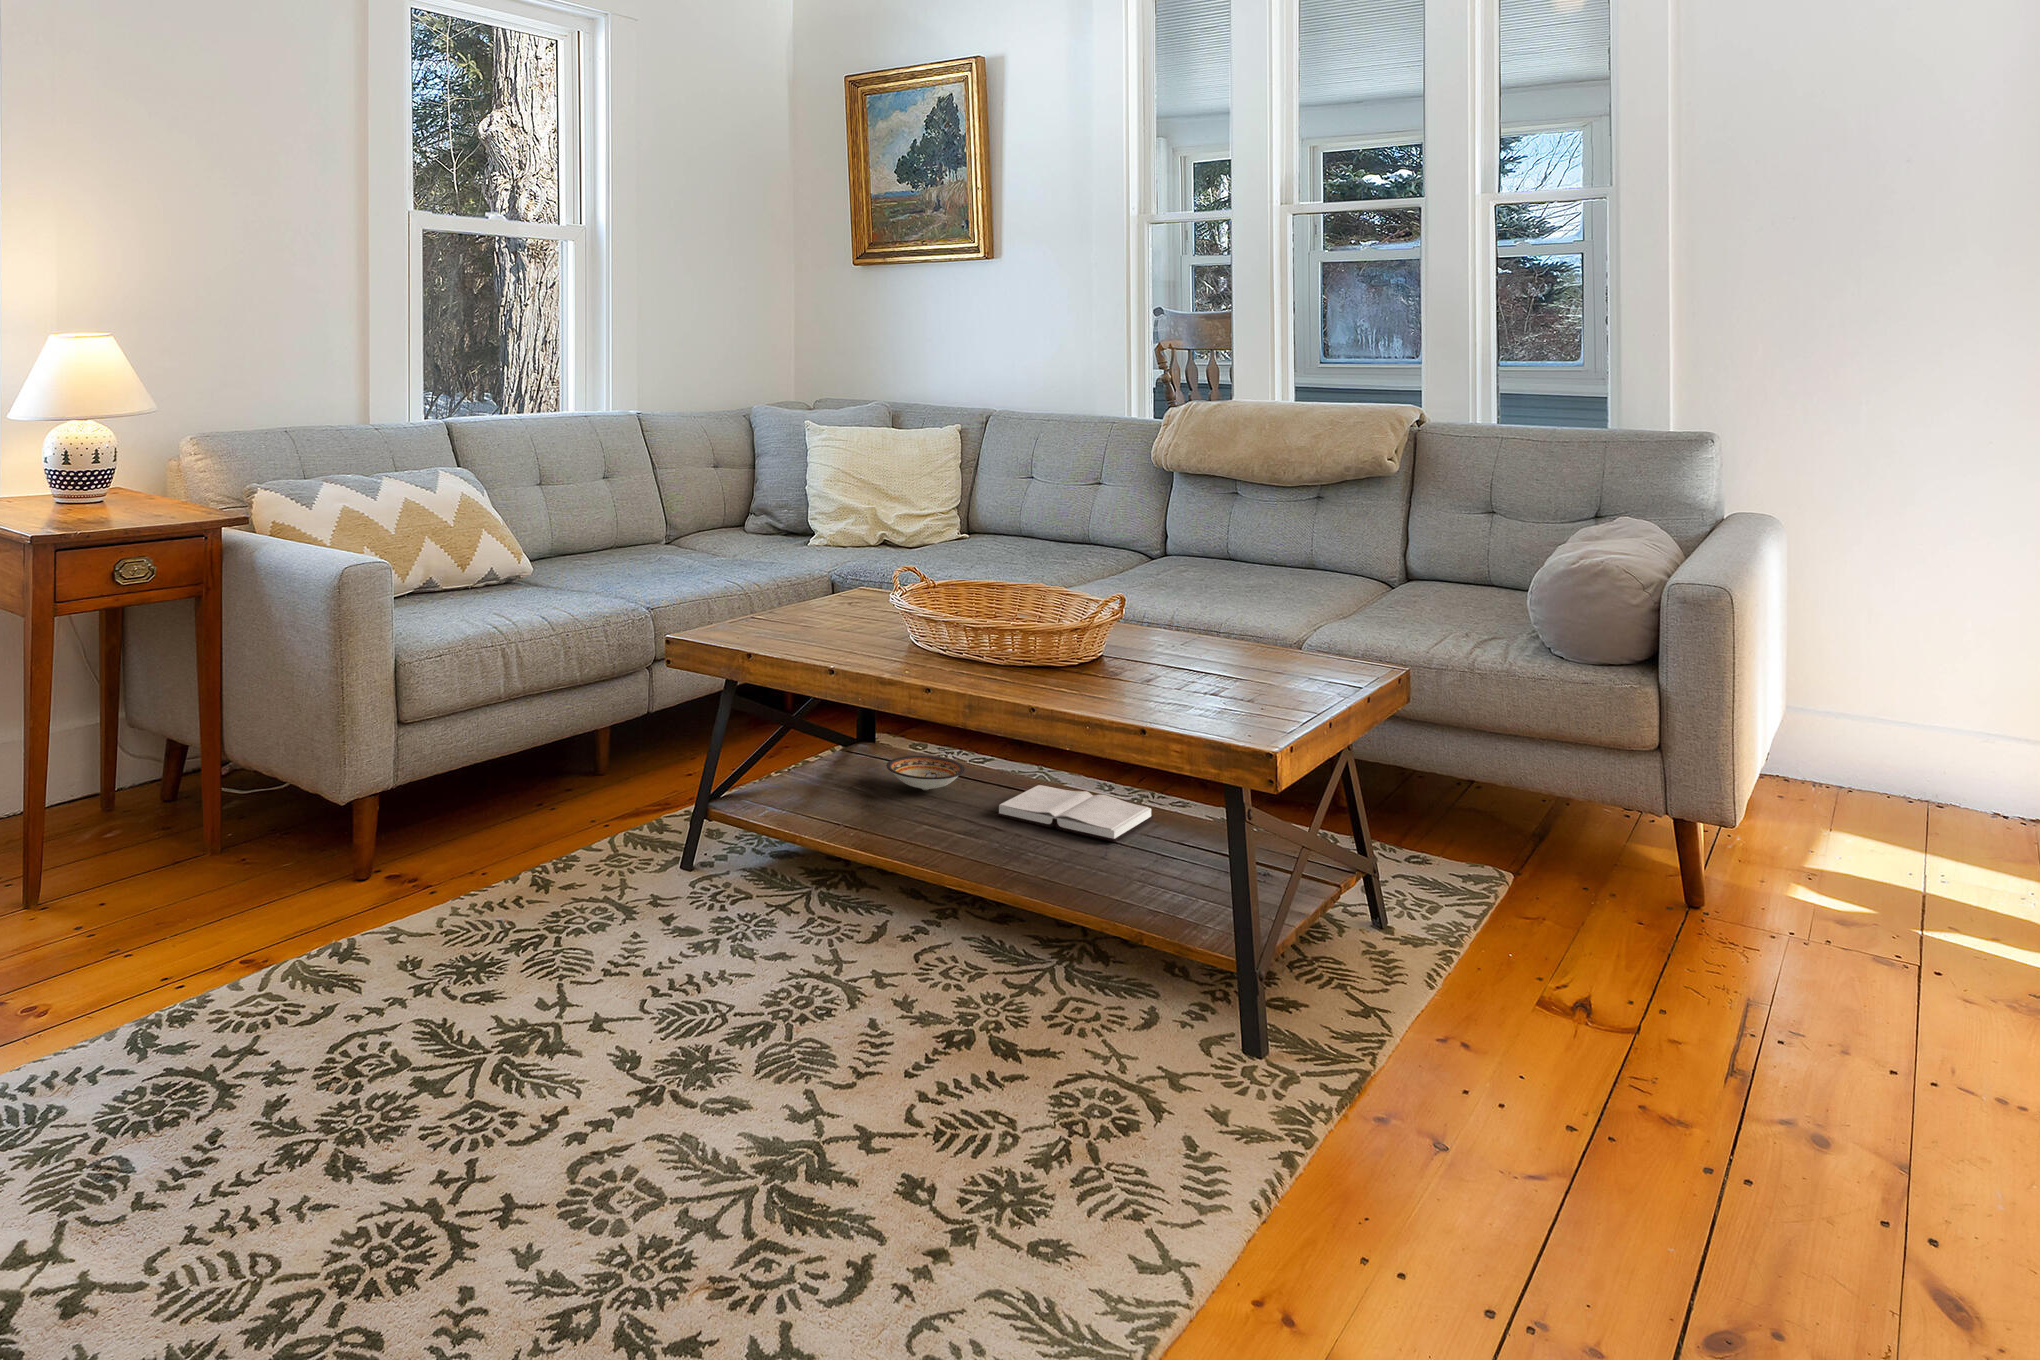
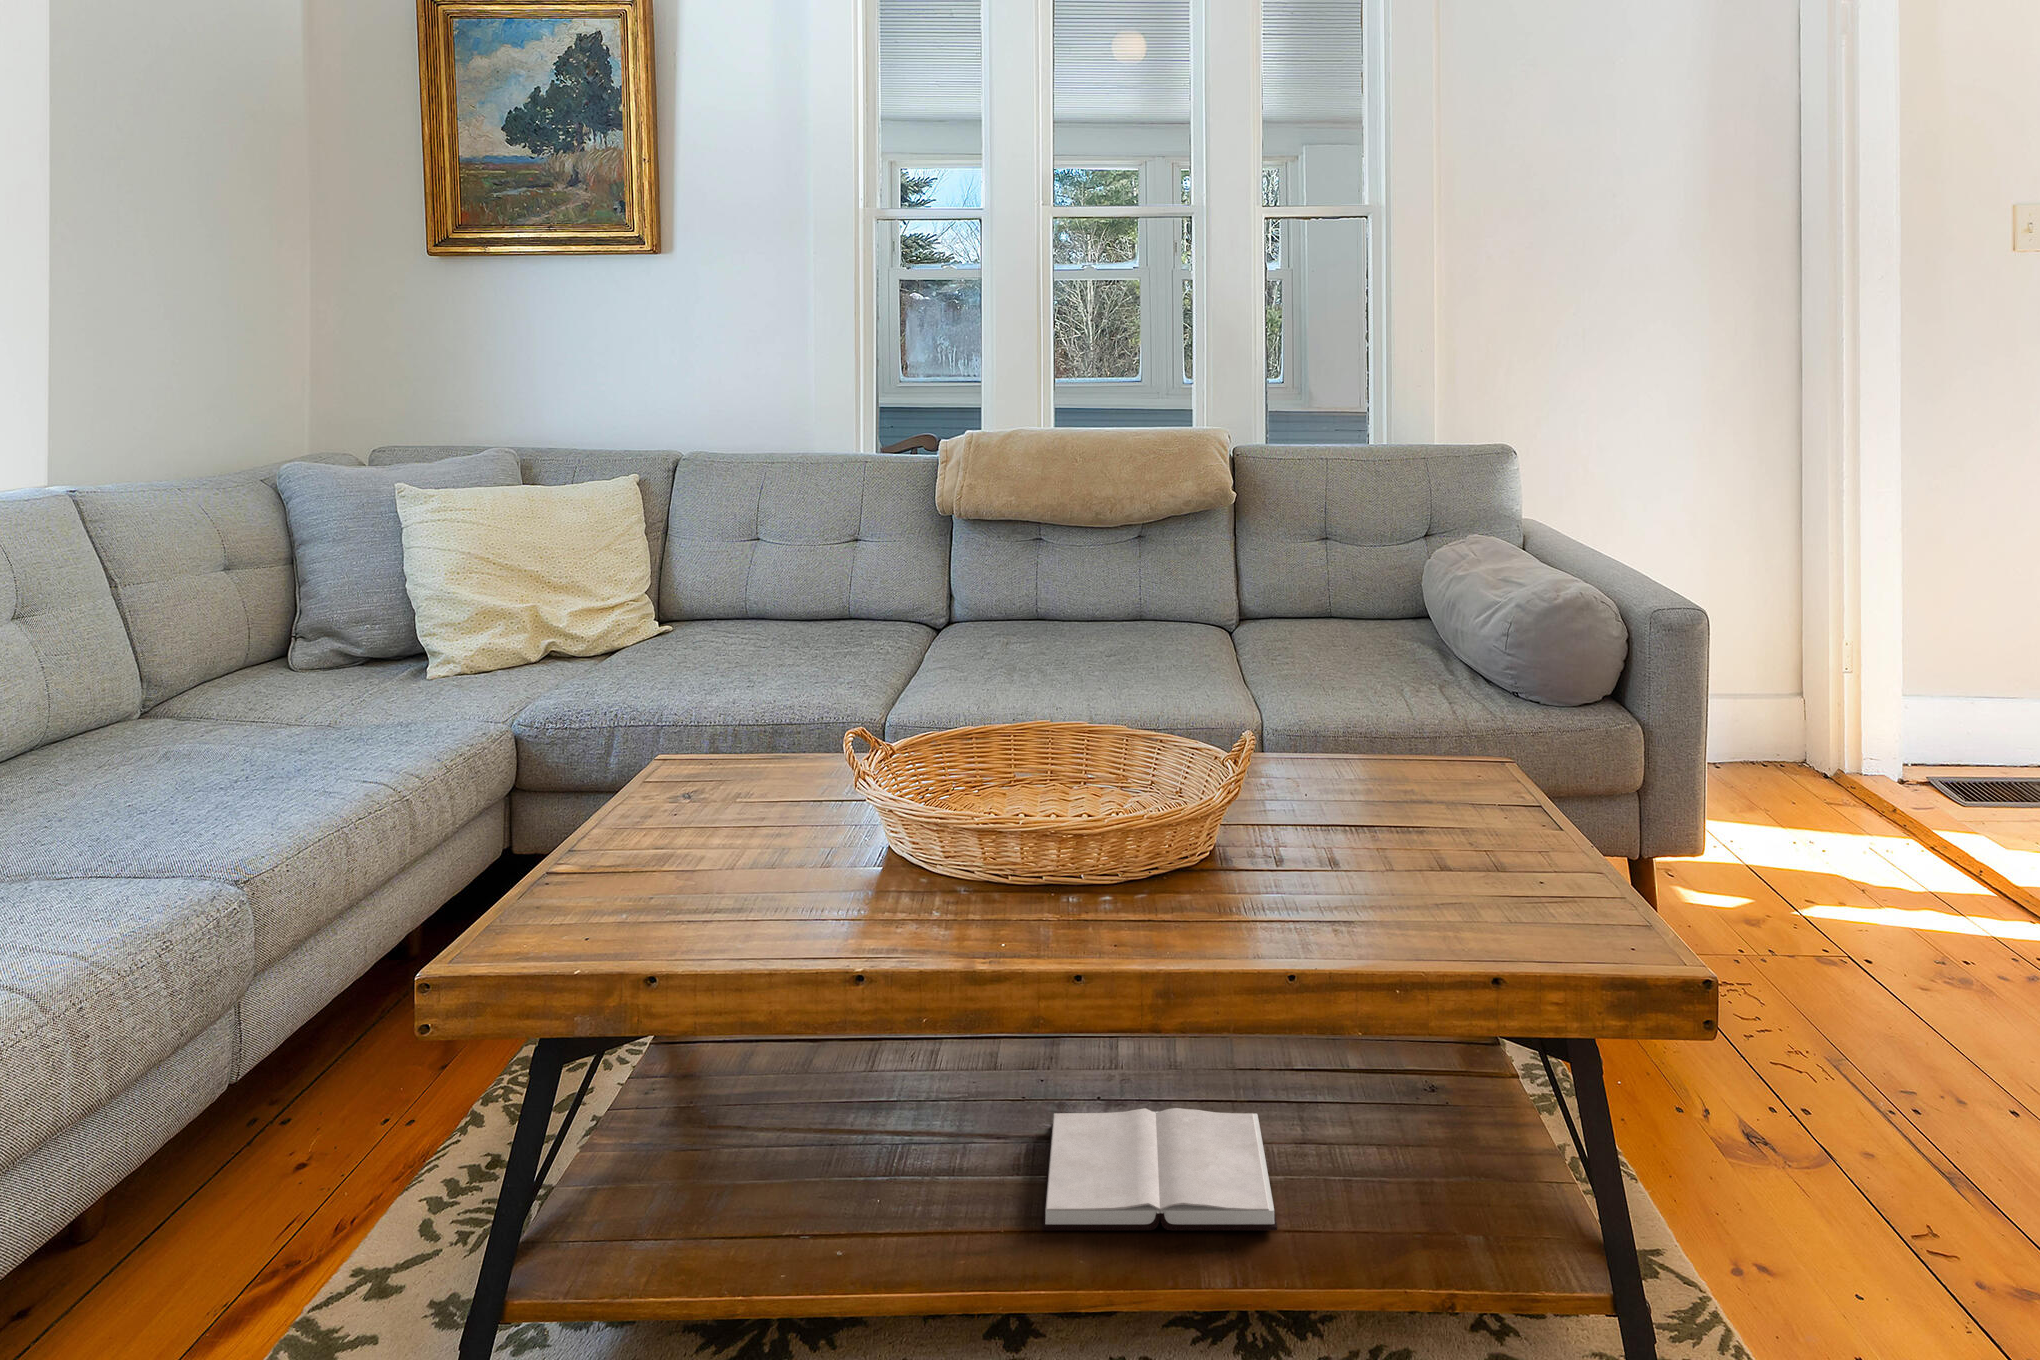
ceramic bowl: present [886,756,965,790] -> none [795,1115,944,1211]

